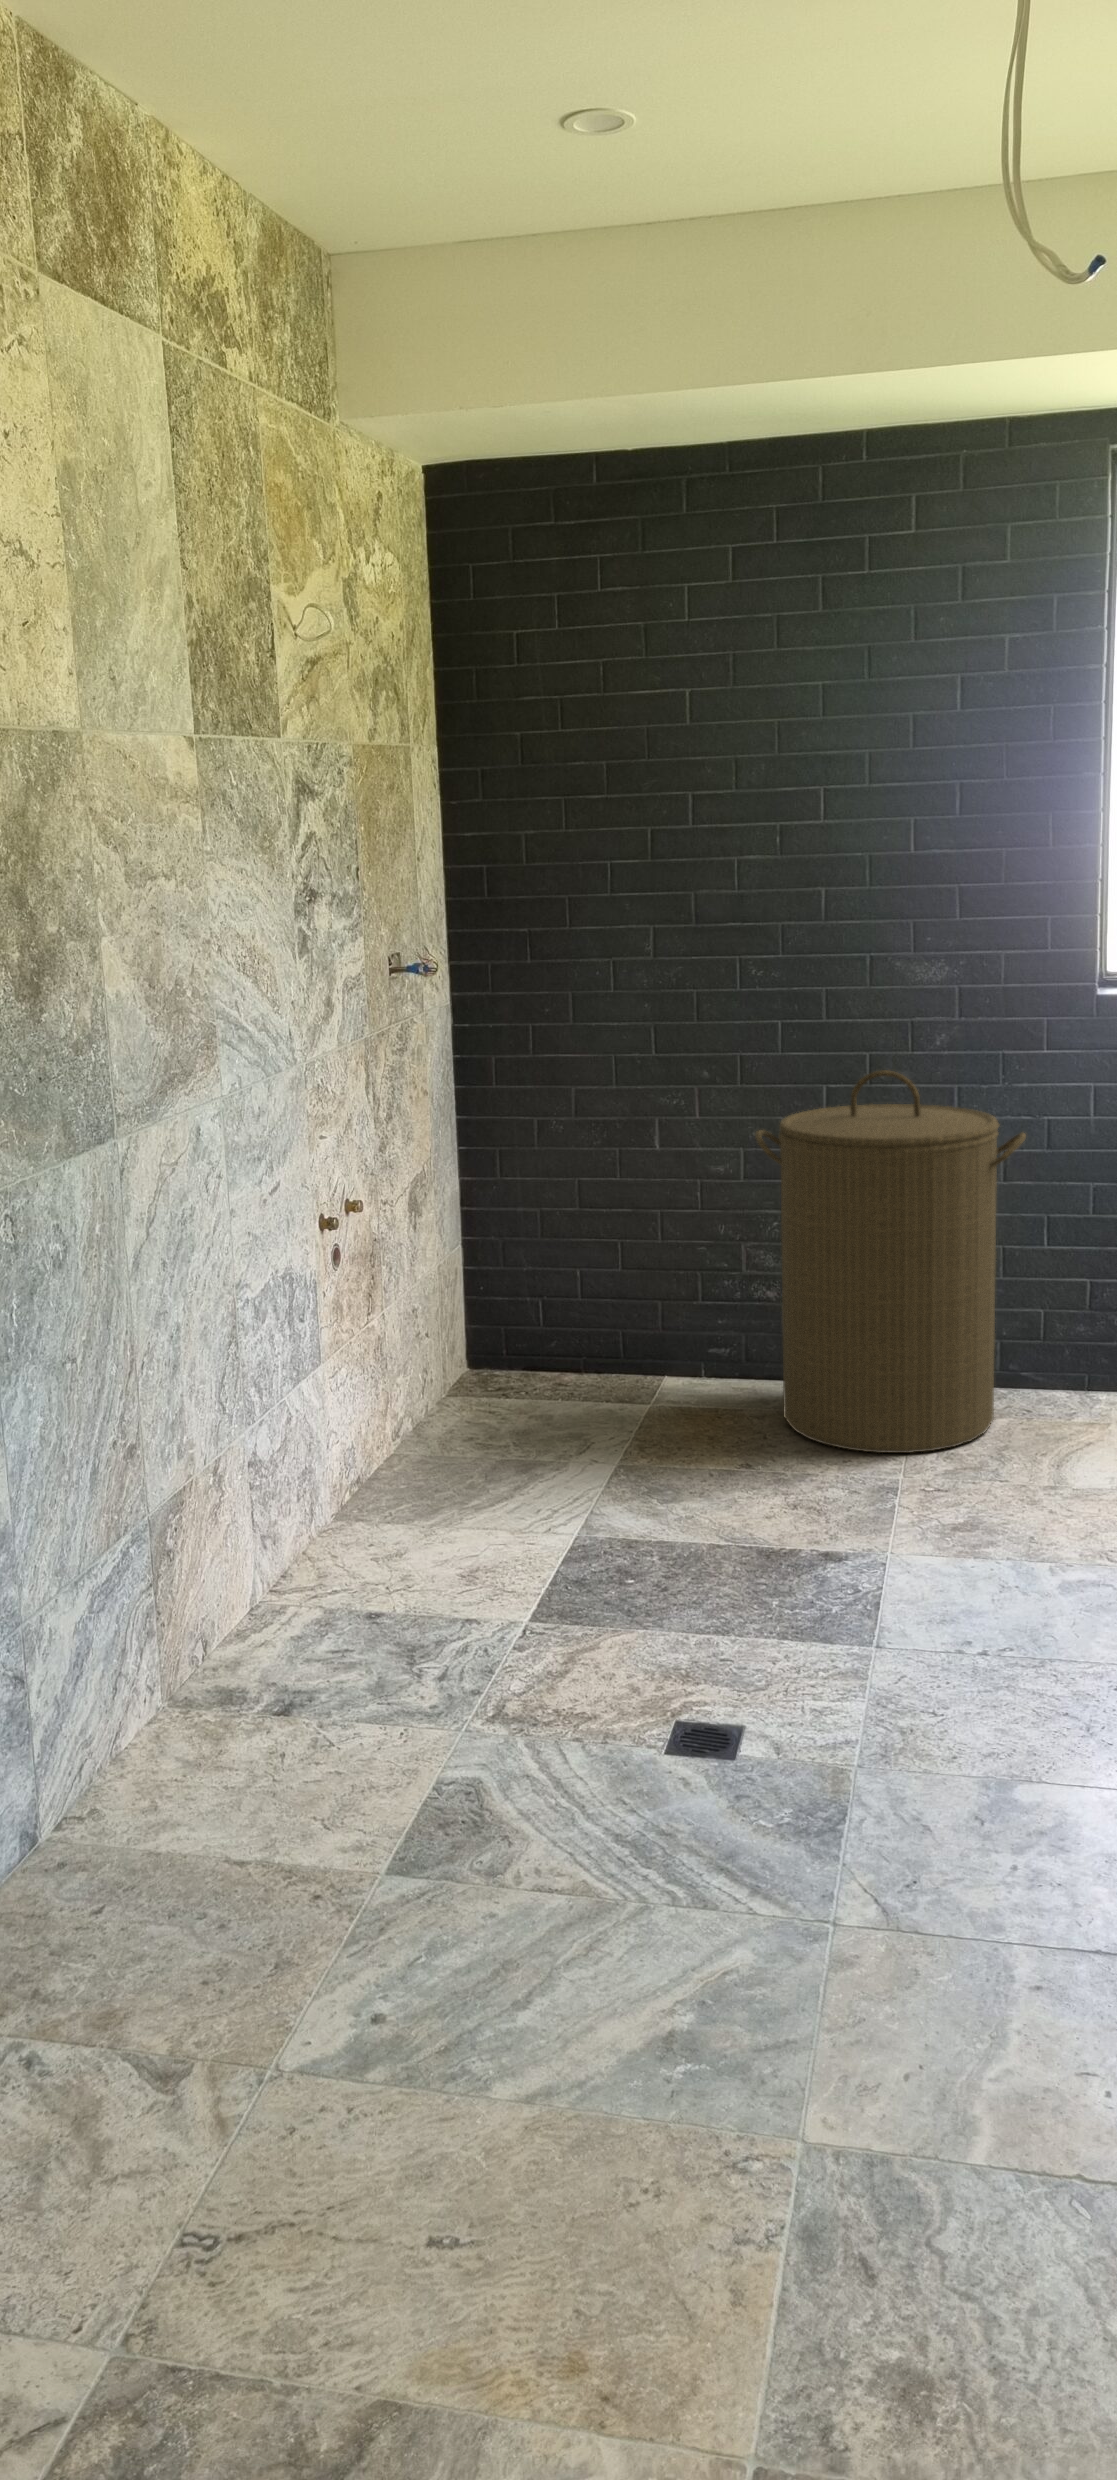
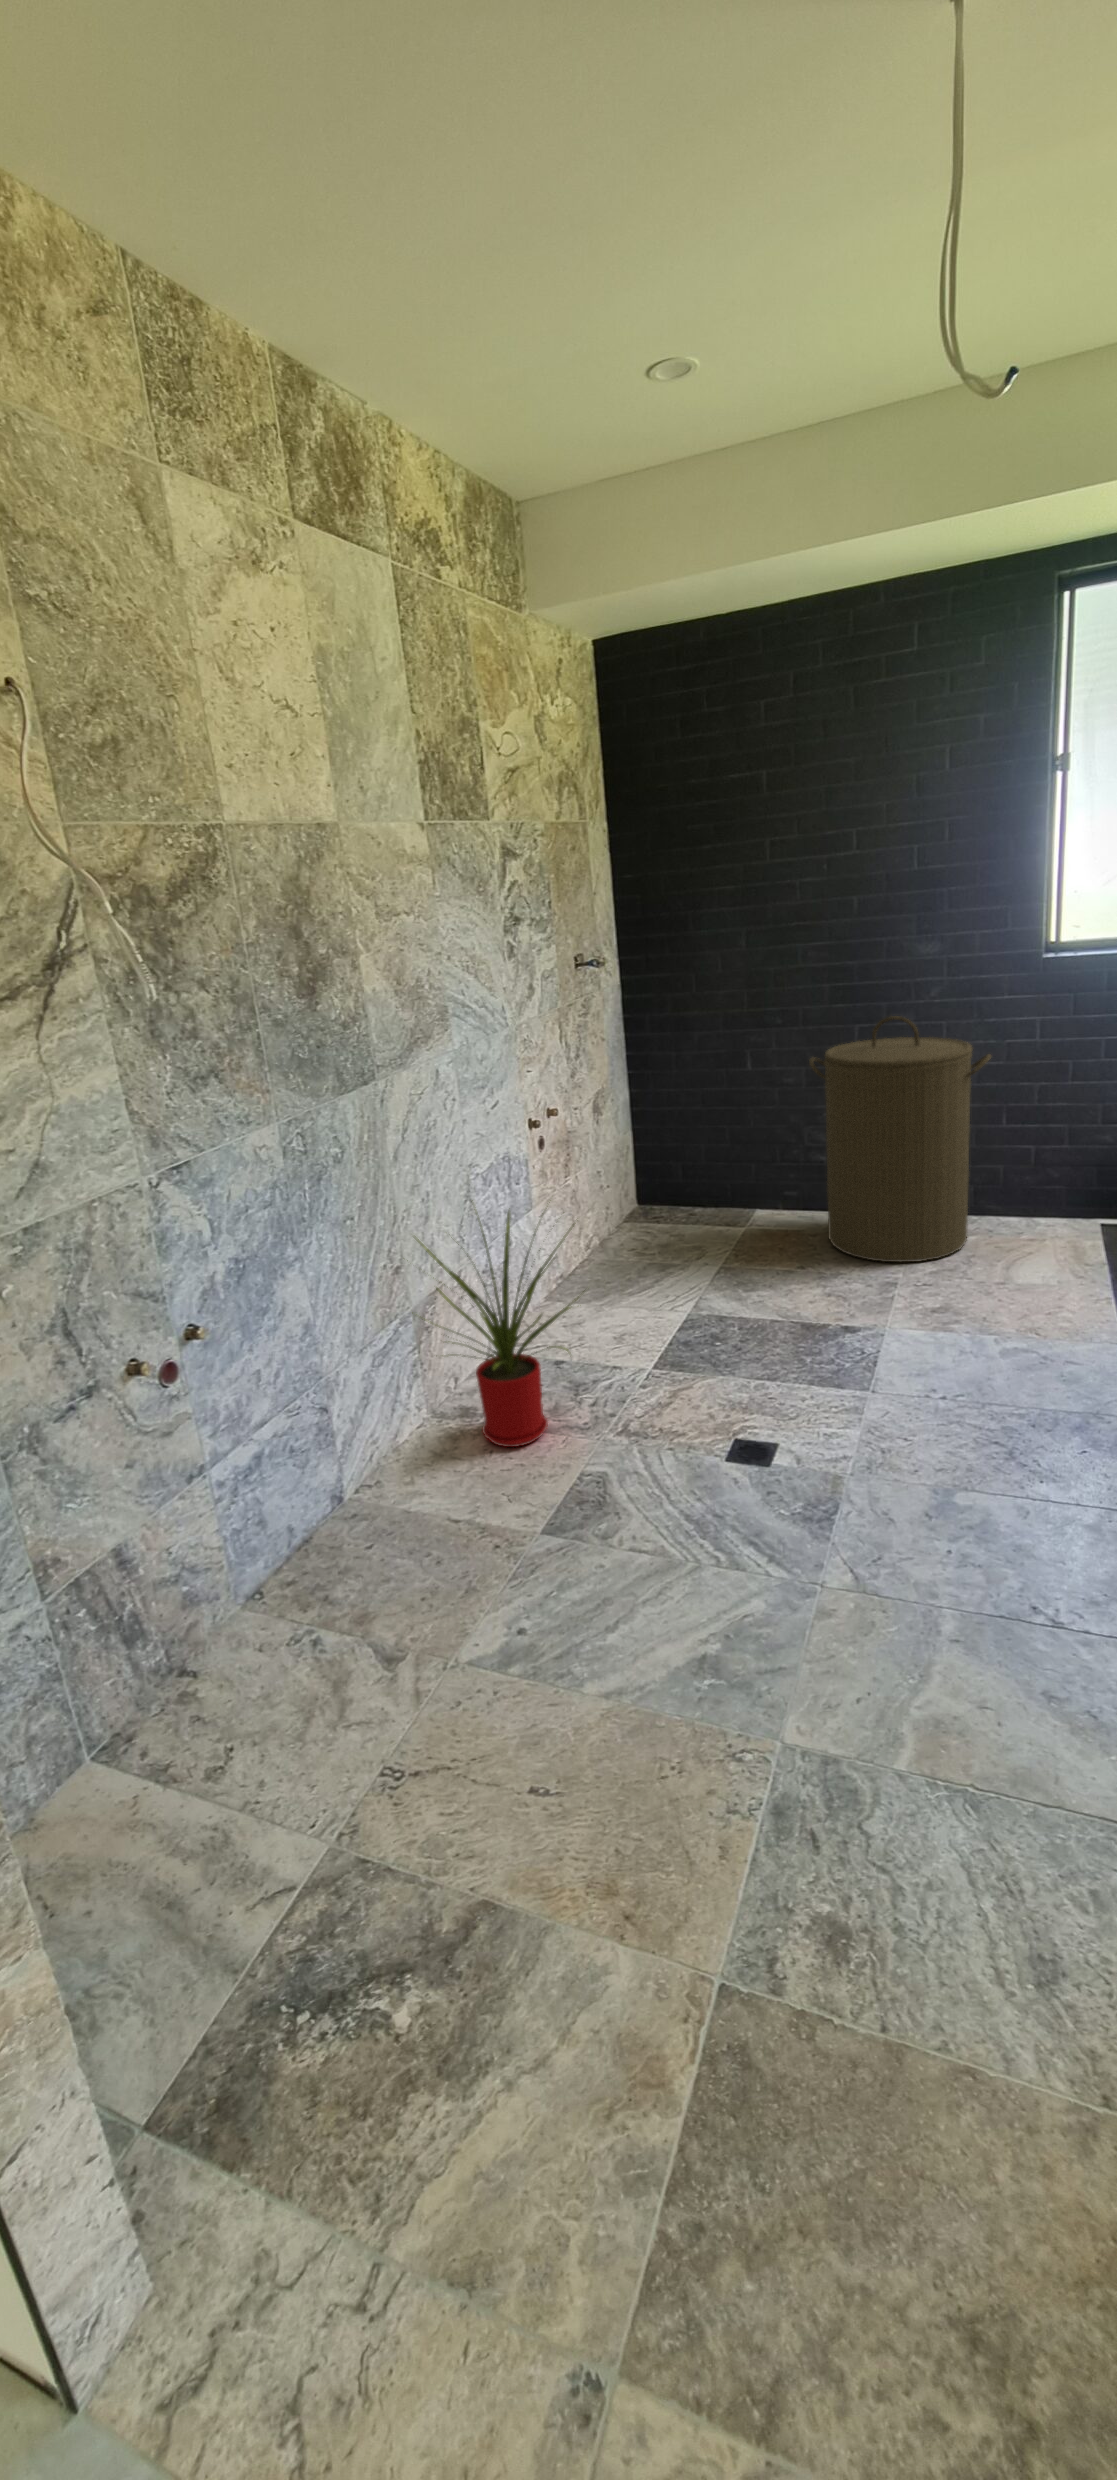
house plant: none [152,1329,448,1745] -> present [407,1202,578,1447]

